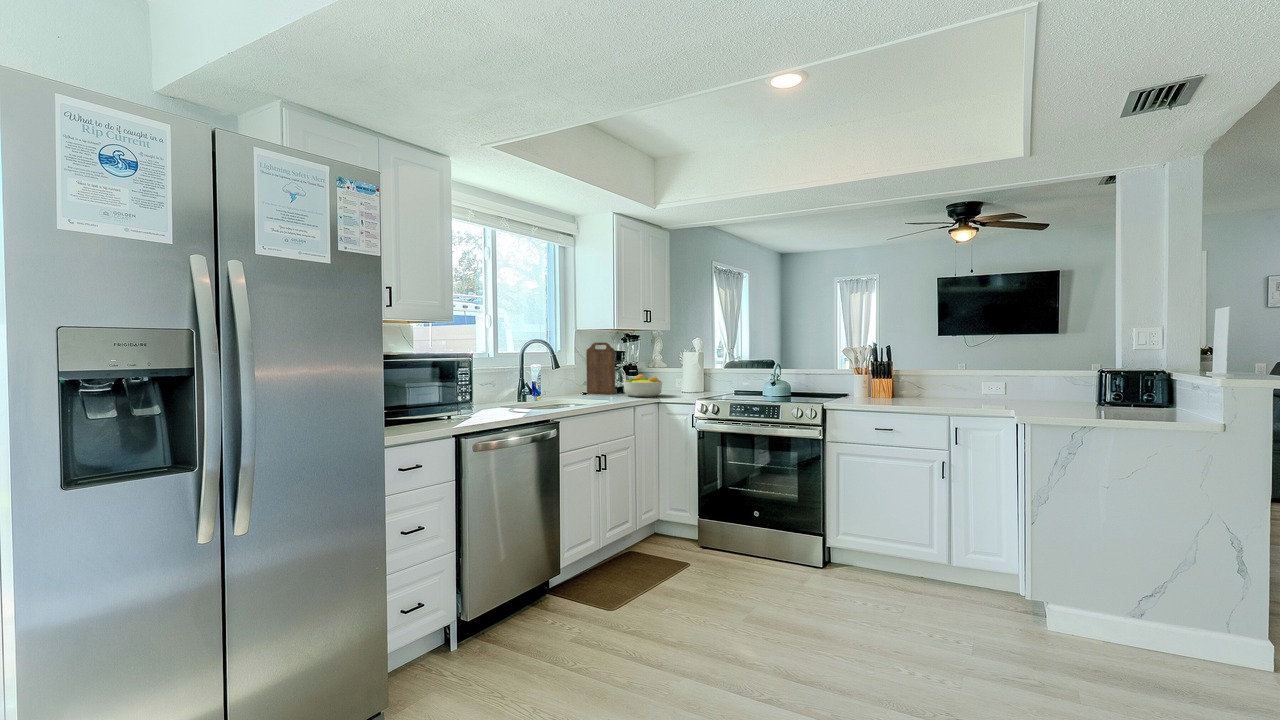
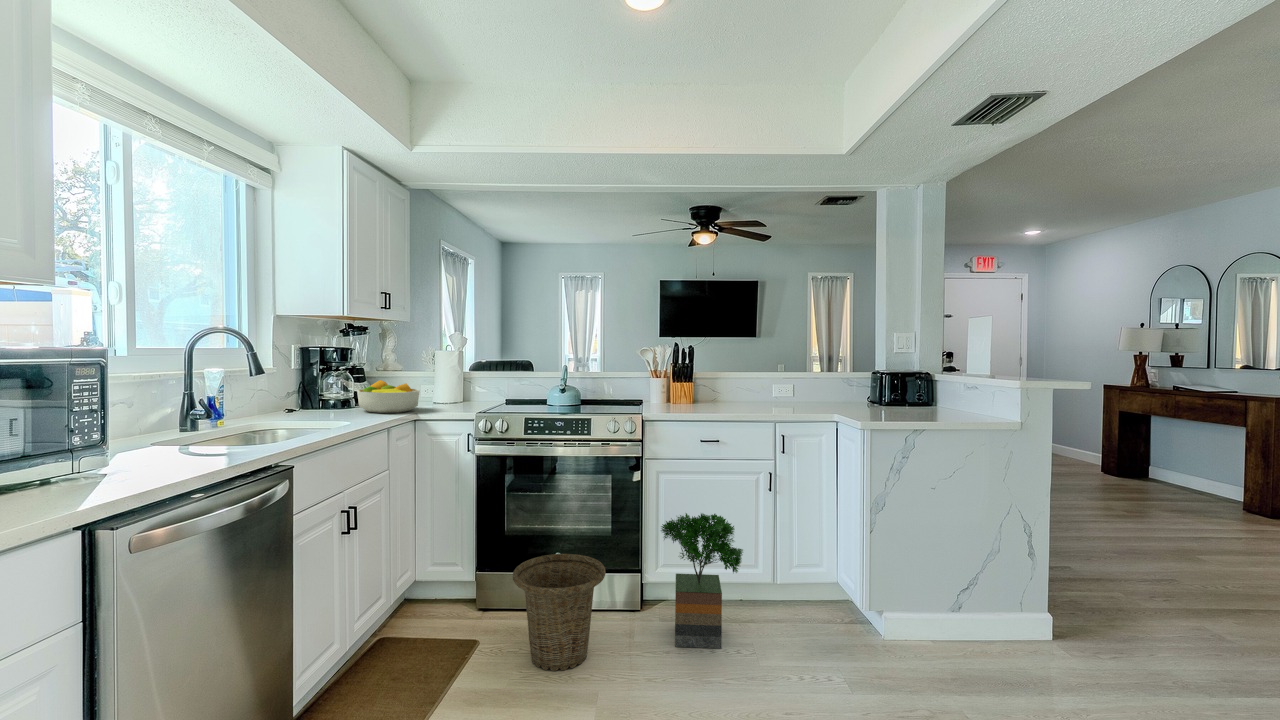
cutting board: present [586,342,615,394] -> none [289,335,339,410]
potted tree: none [829,491,905,614] -> present [661,513,743,649]
basket: none [704,511,776,596] -> present [513,554,606,671]

